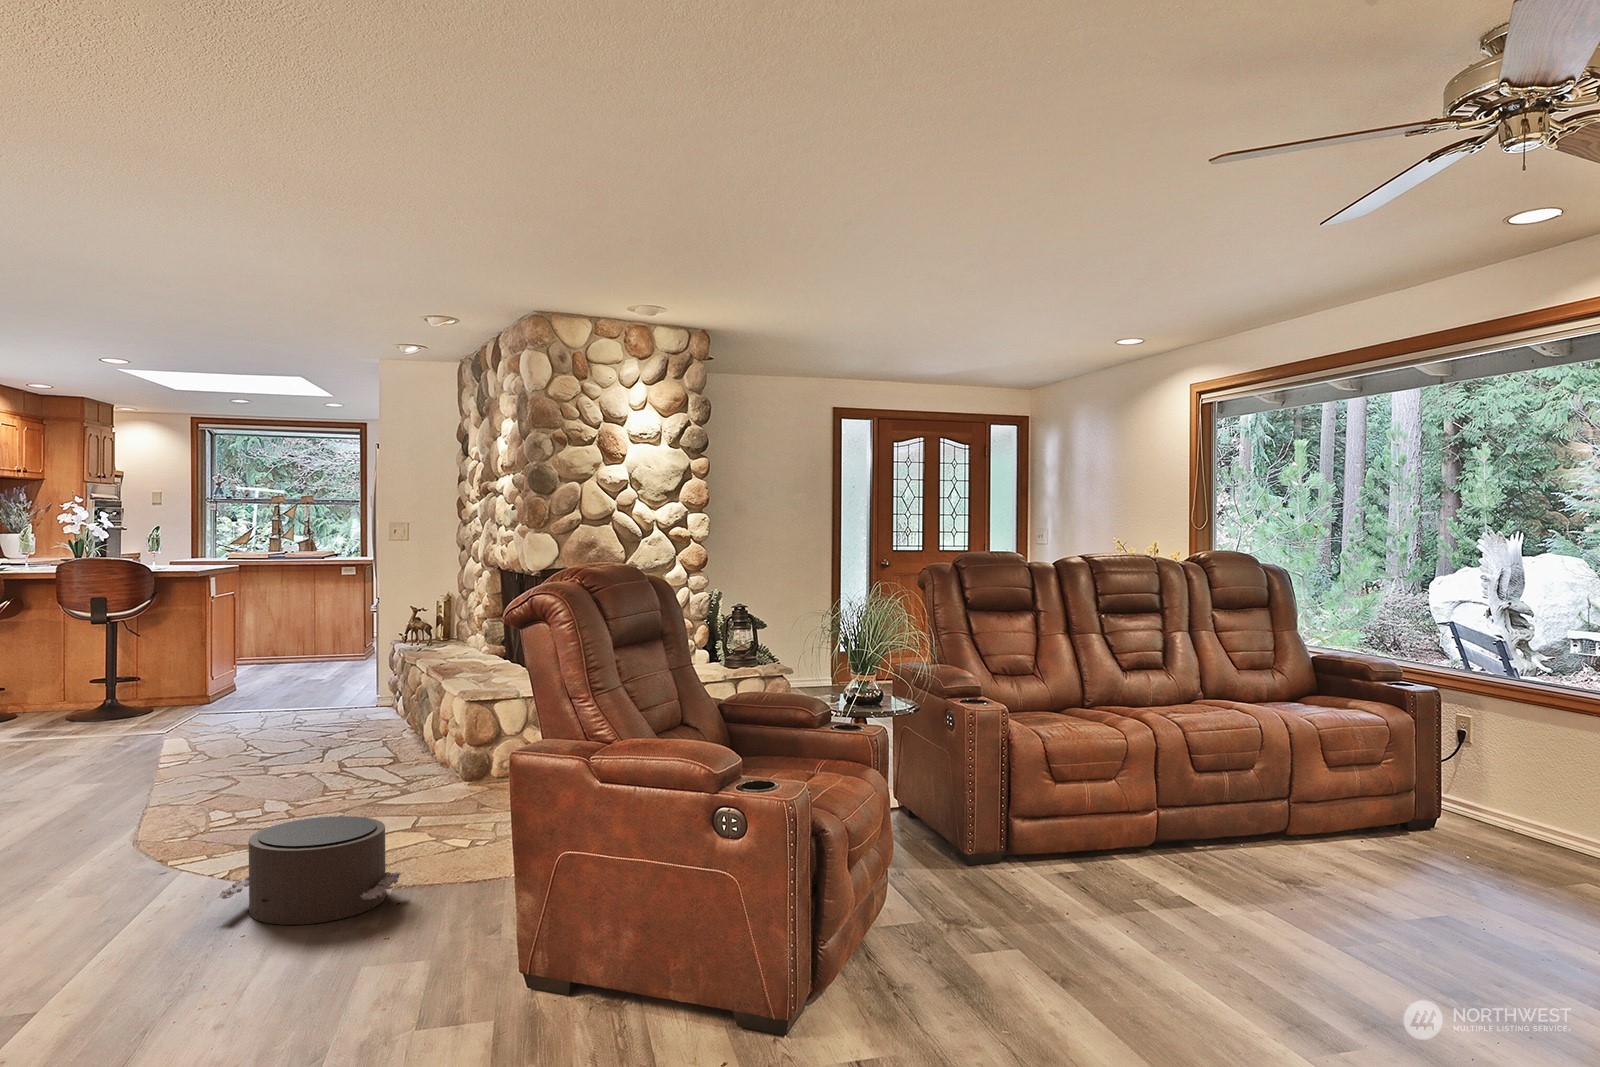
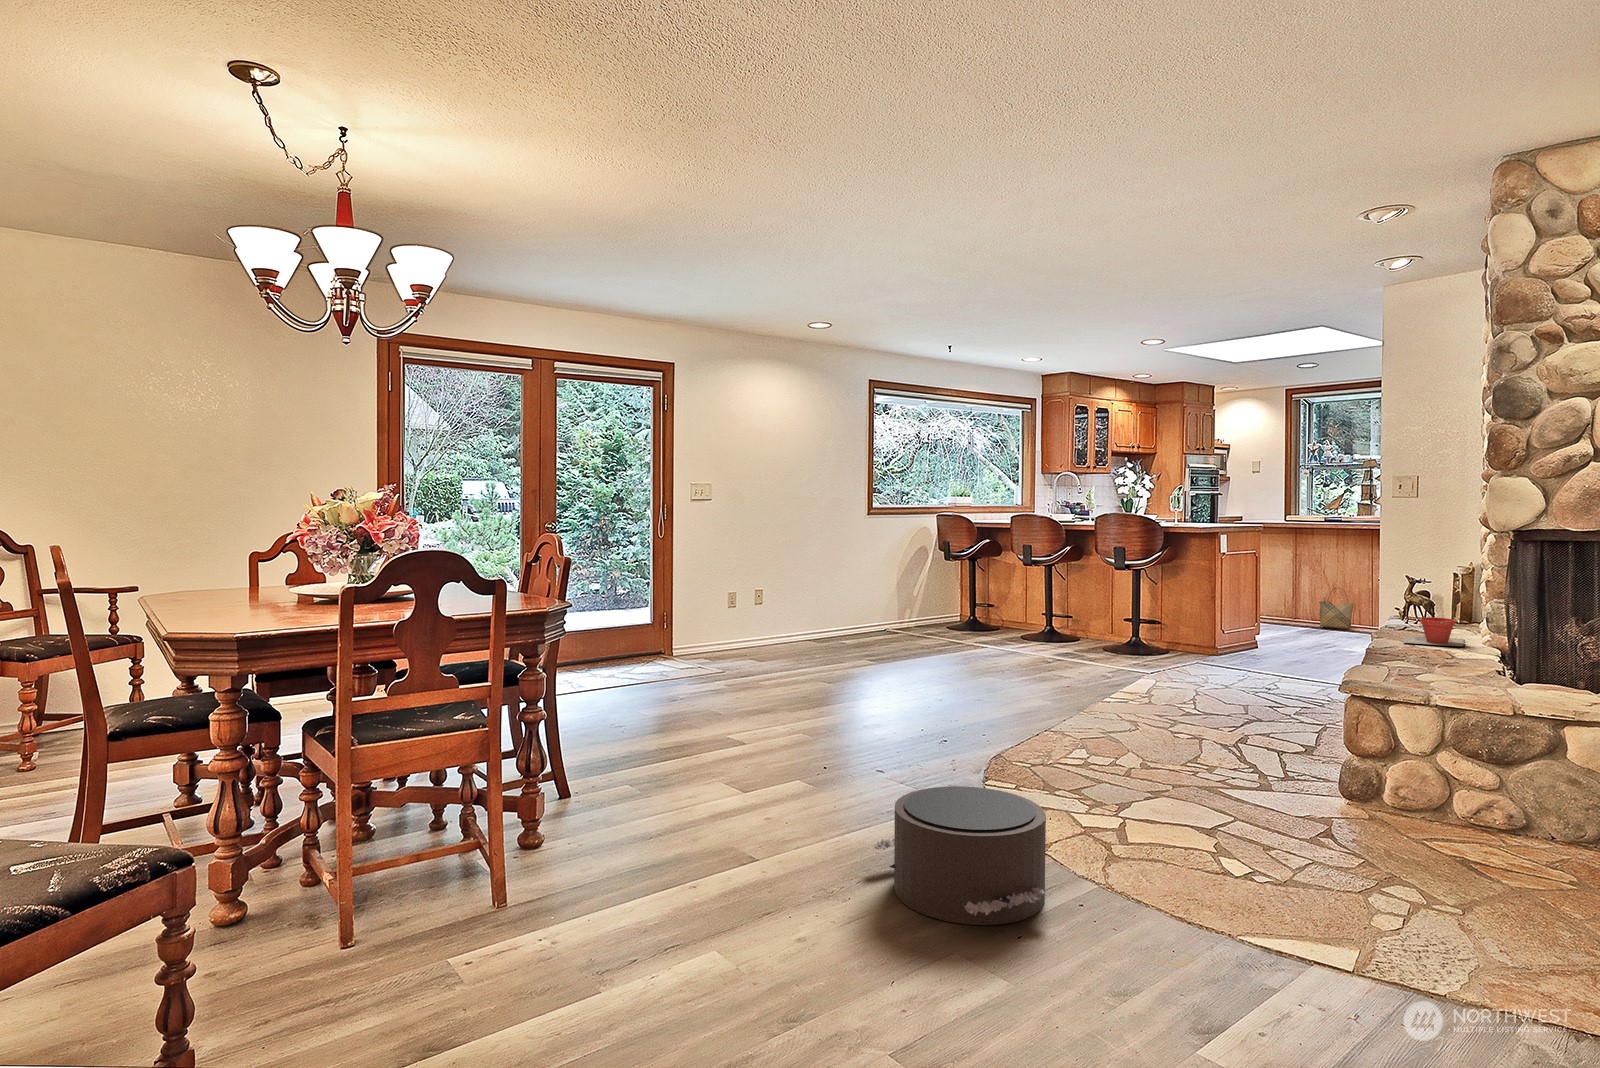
woven basket: none [260,624,293,665] -> present [1319,588,1354,629]
plant pot: none [445,638,493,660] -> present [1403,617,1464,646]

